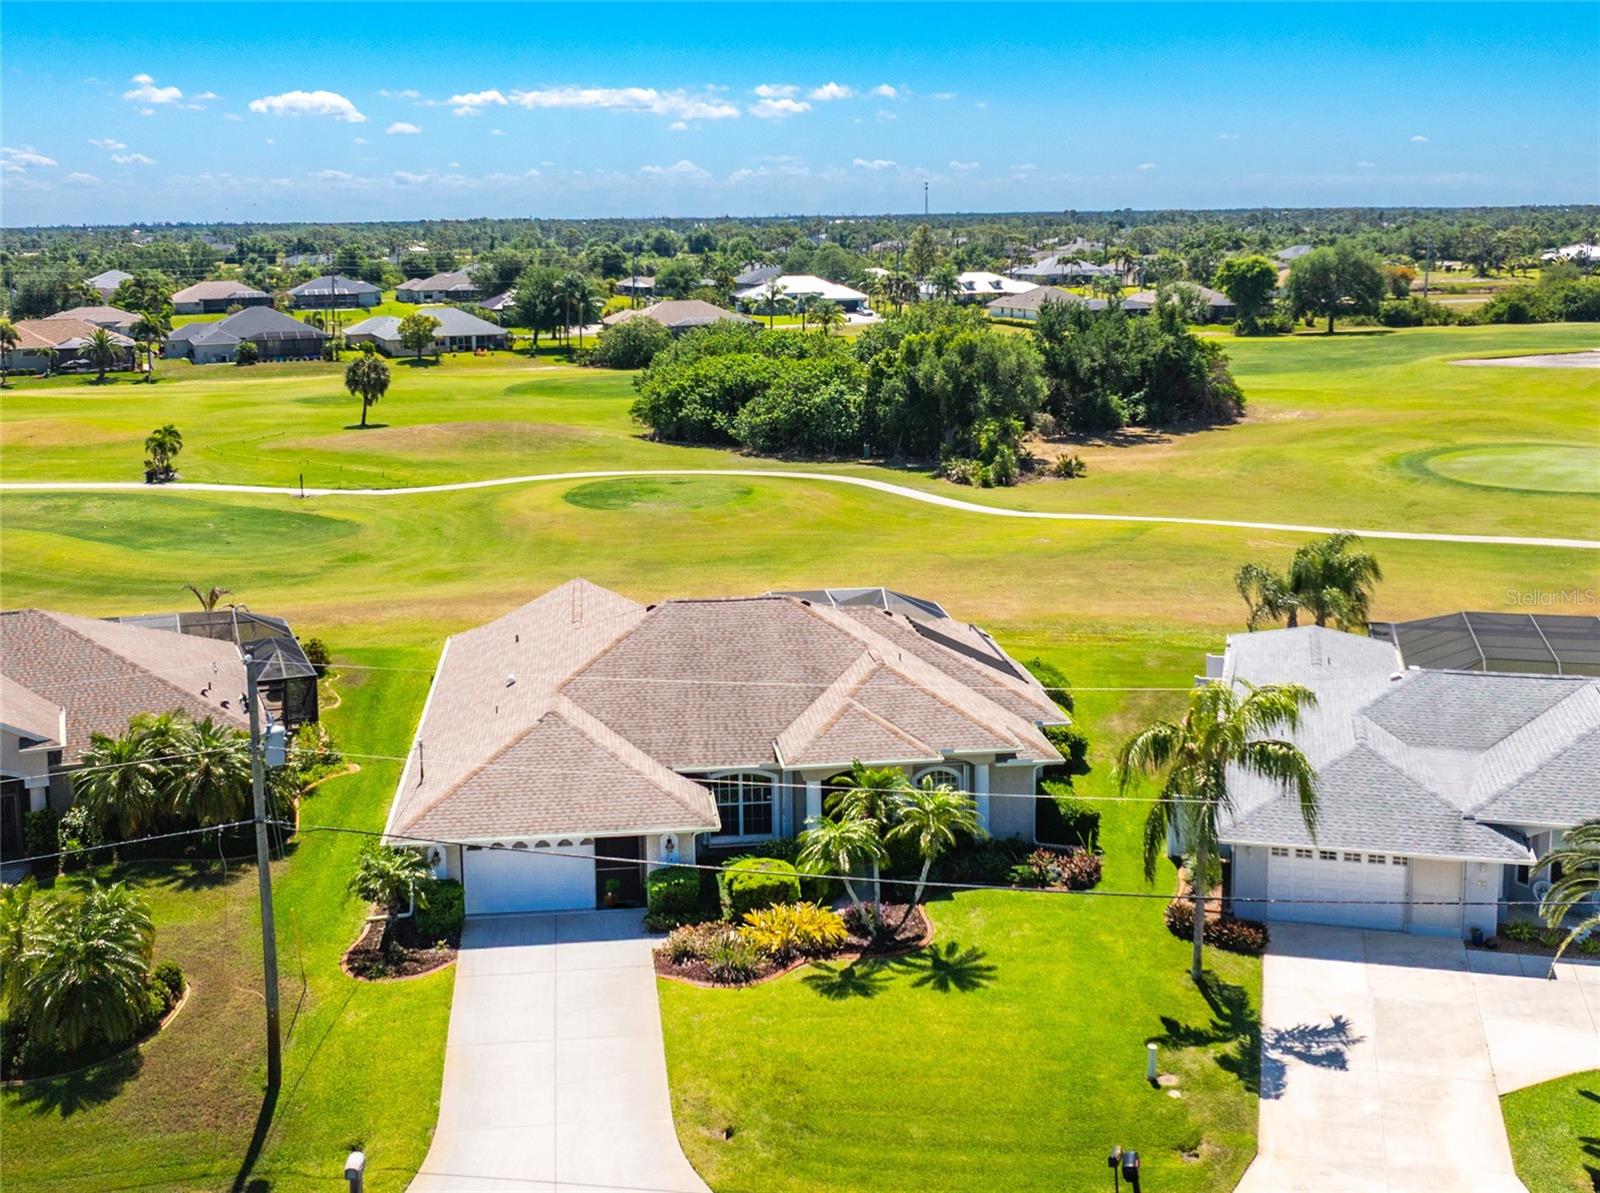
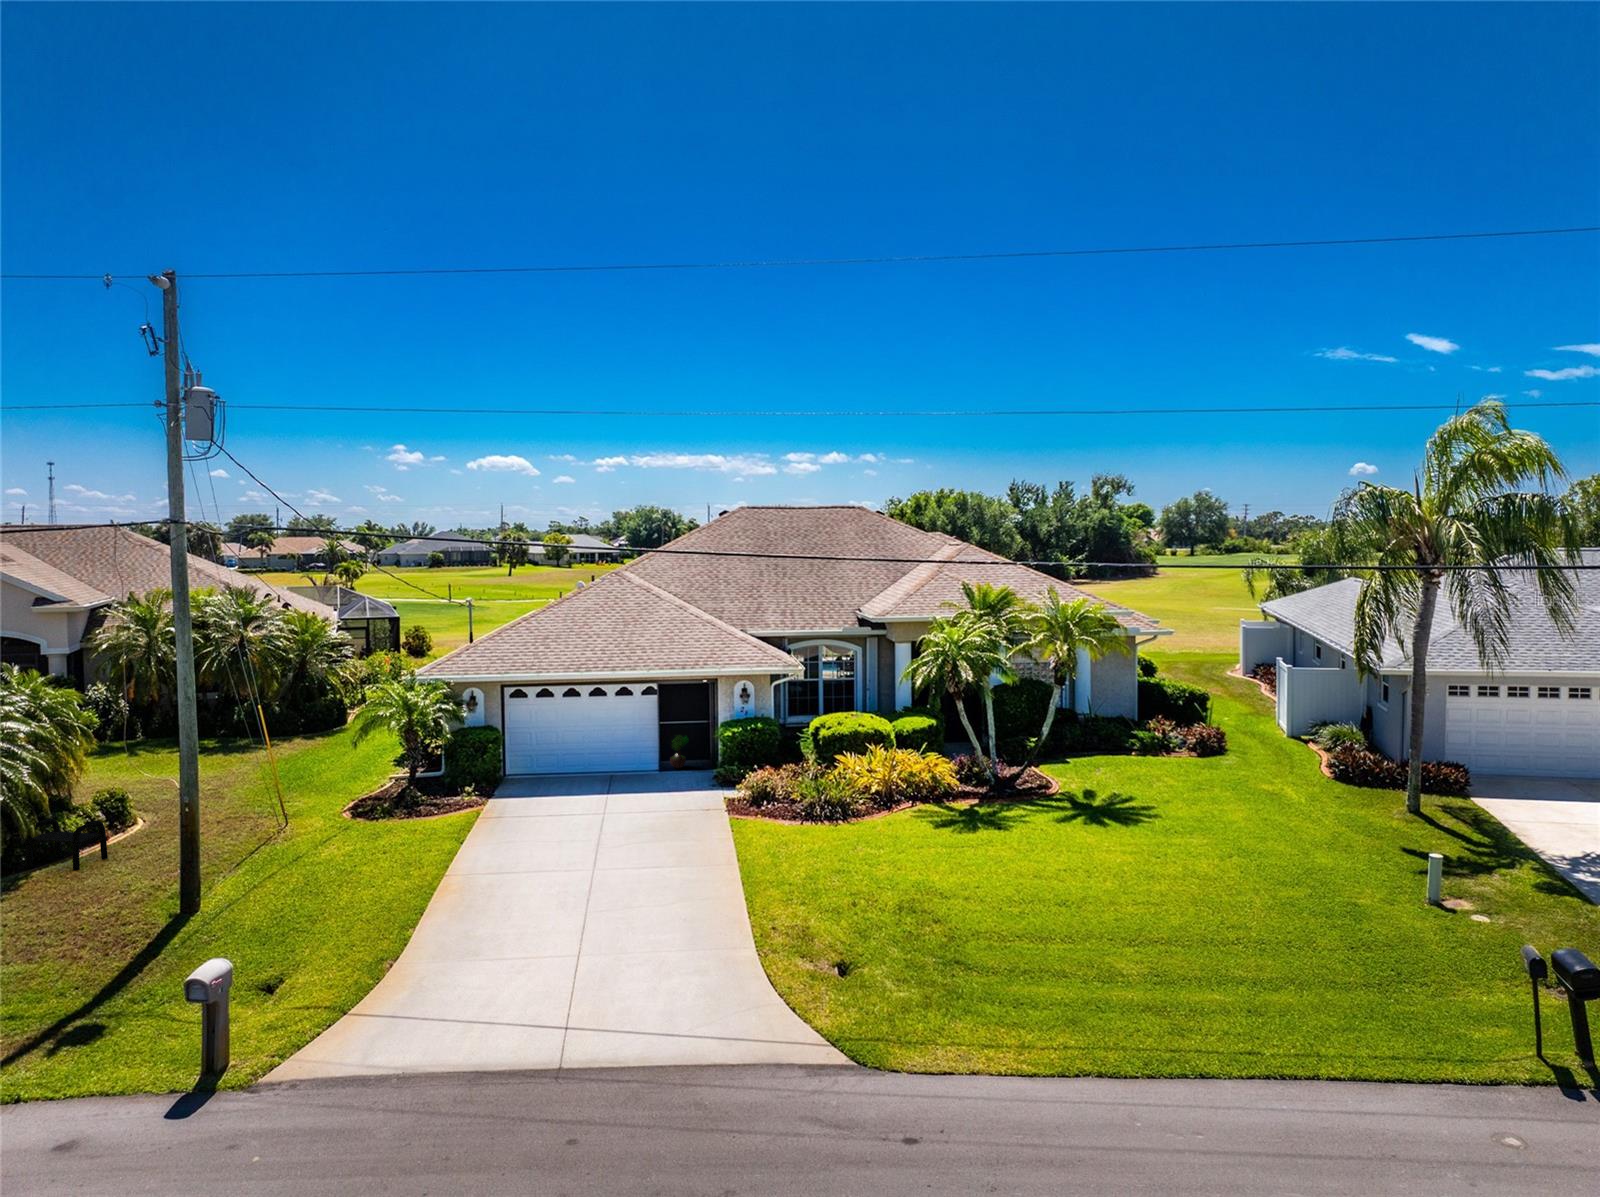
bench: none [138,1000,193,1041] -> present [25,819,108,871]

